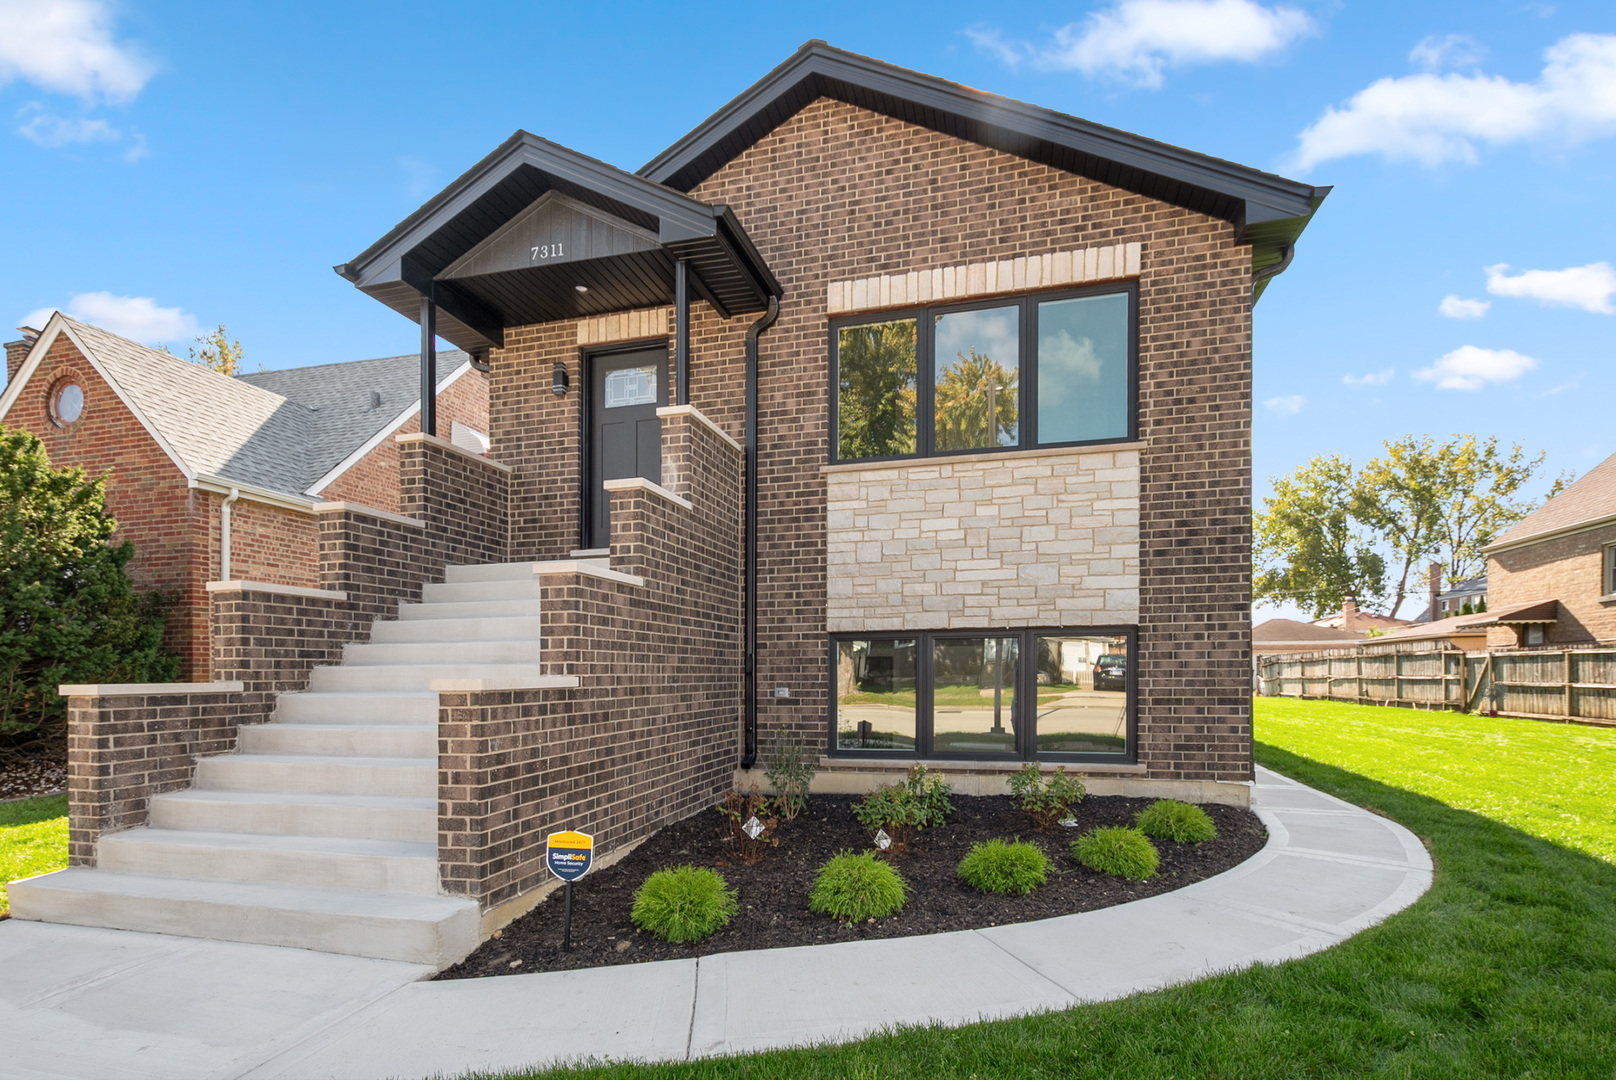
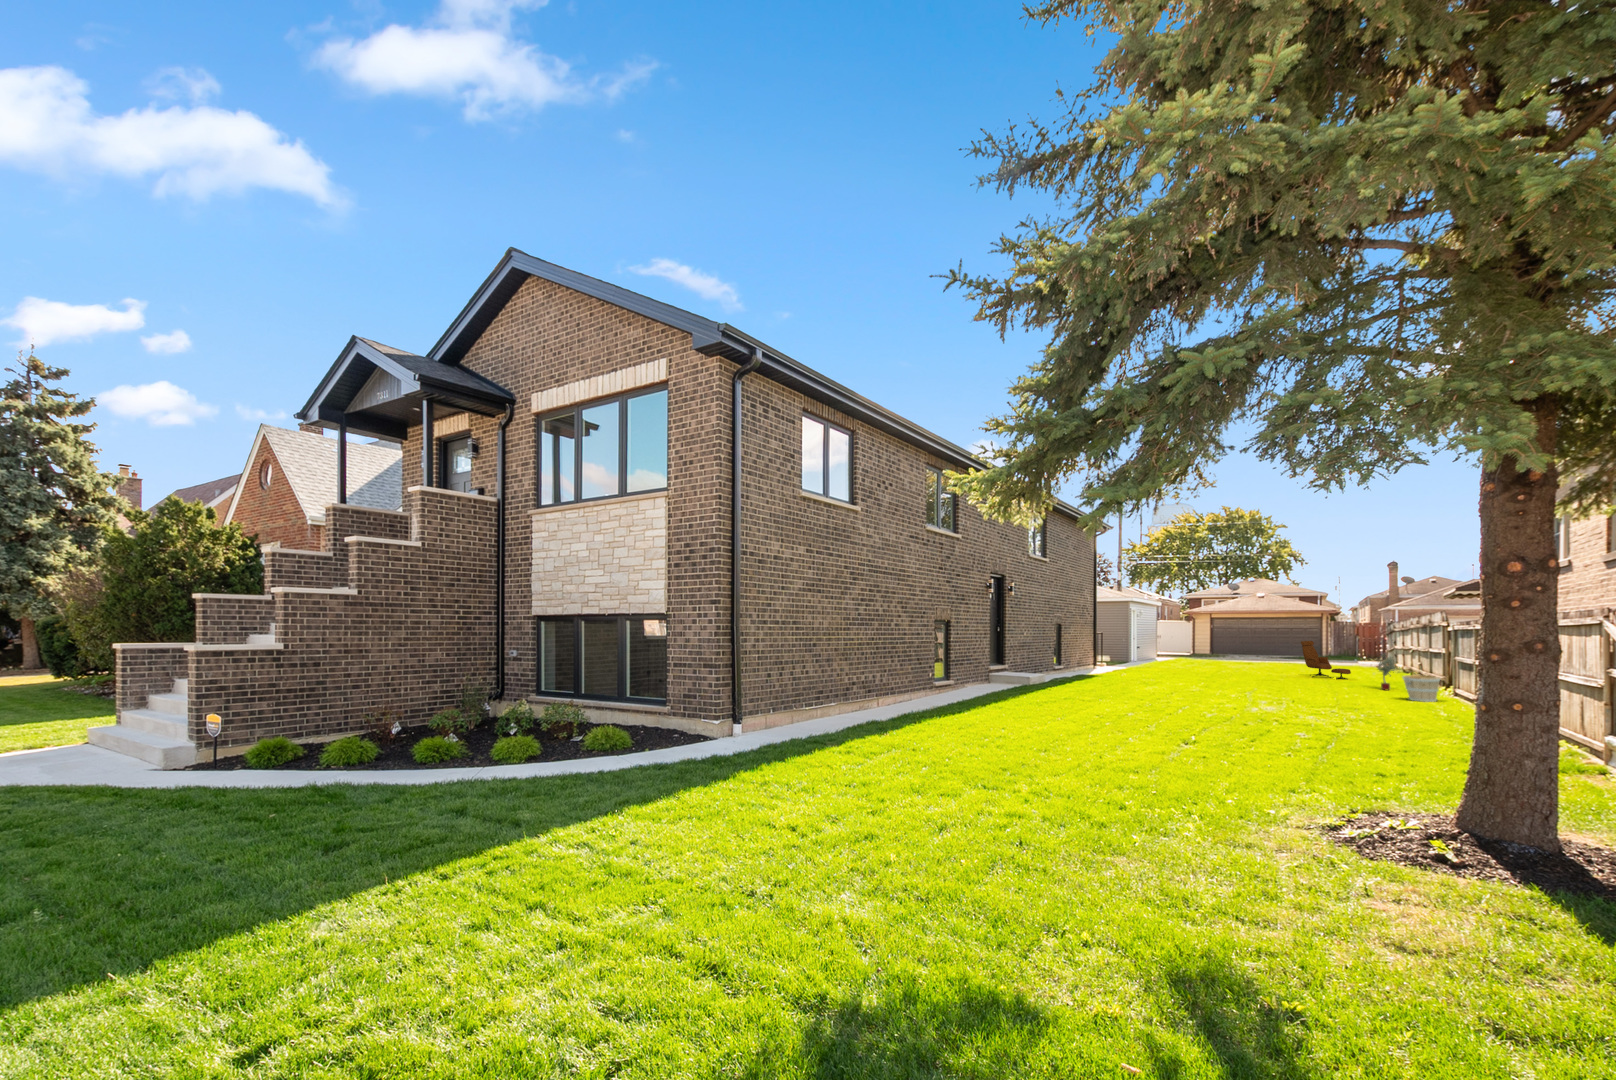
lounge chair: none [1354,670,1410,710] -> present [1301,641,1351,679]
wooden bucket: none [1554,699,1593,727] -> present [1403,674,1440,702]

